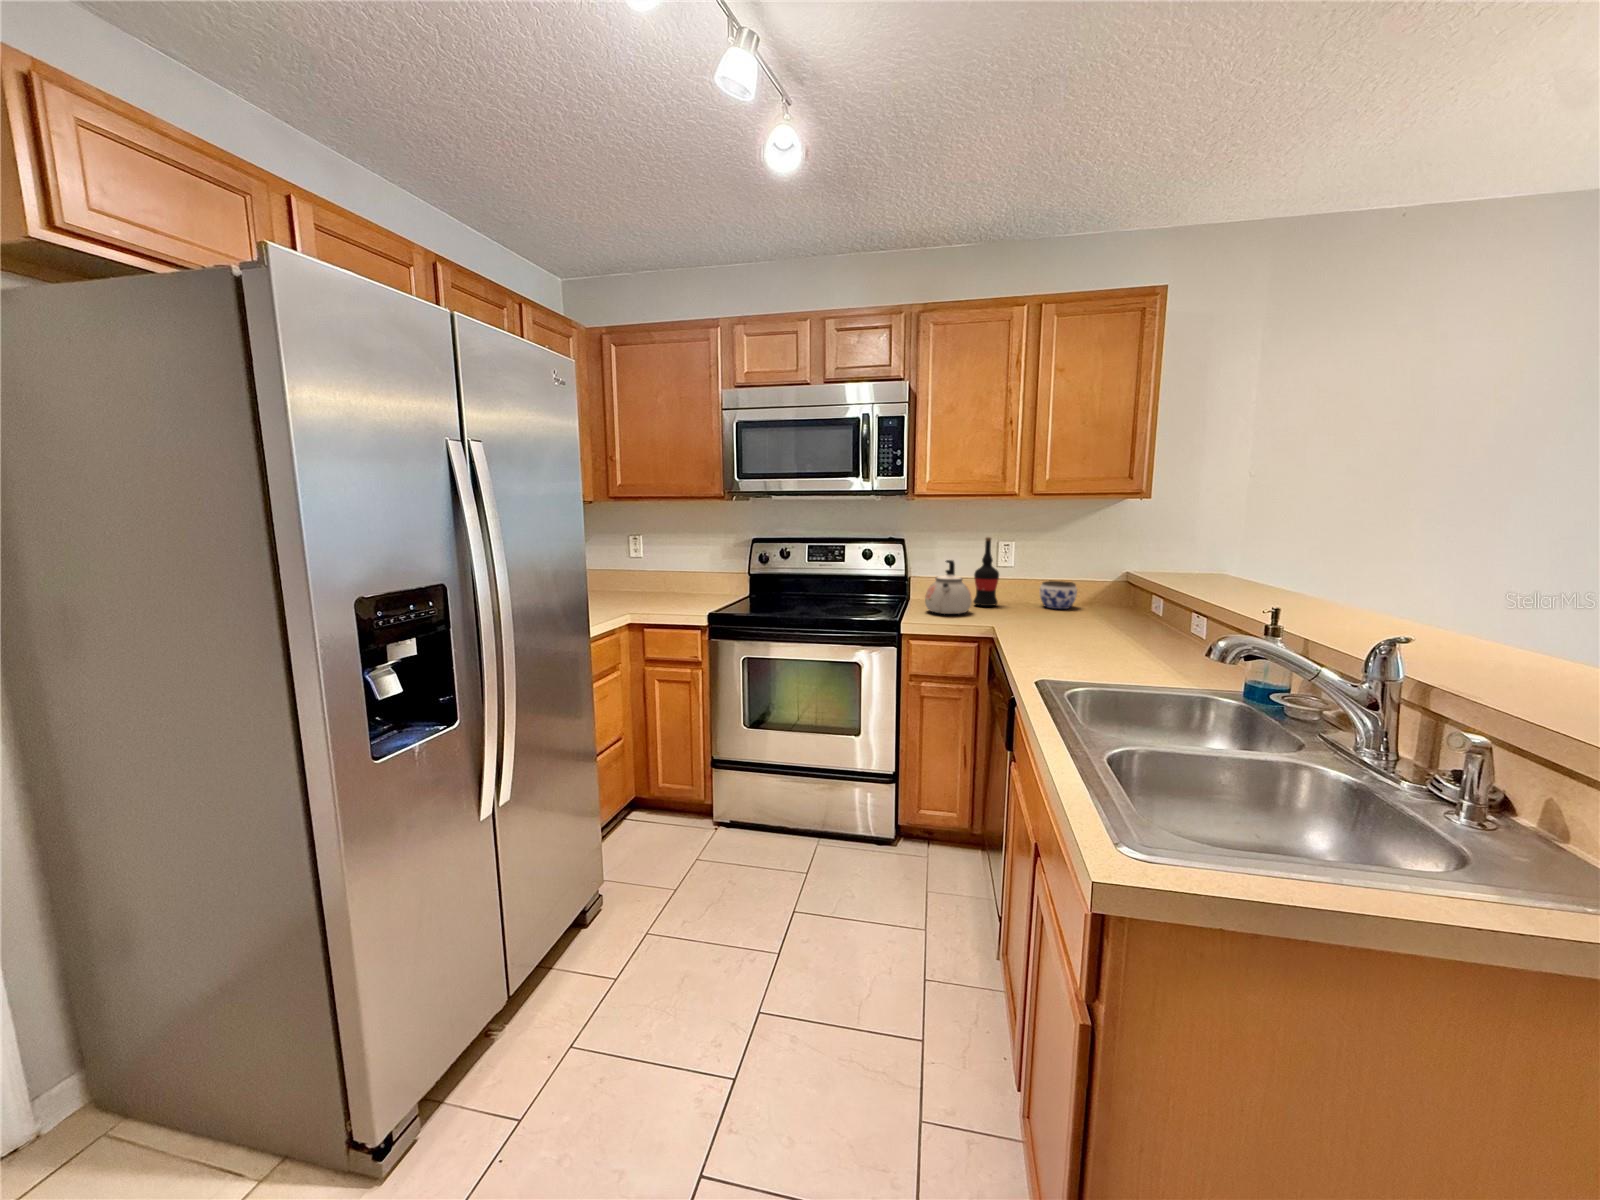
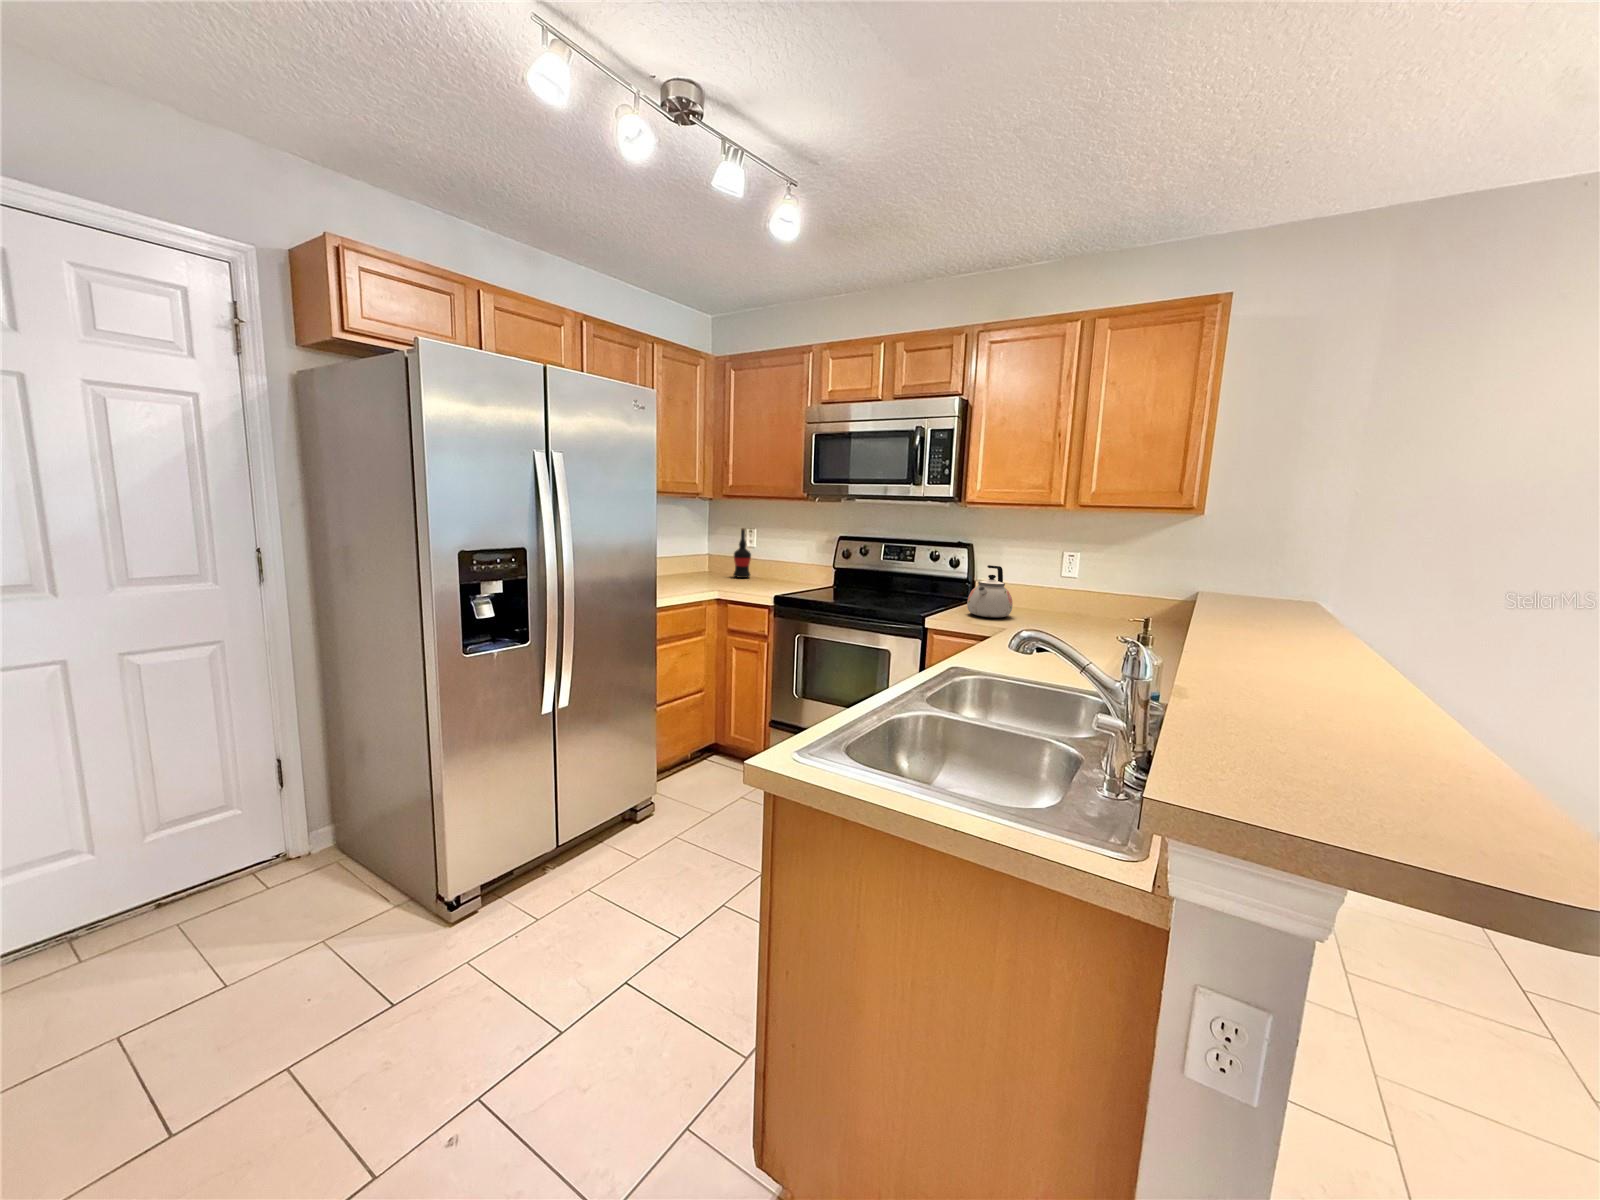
wine bottle: present [973,537,999,606] -> present [733,528,751,578]
jar: present [1040,581,1077,609] -> none [1095,595,1135,624]

